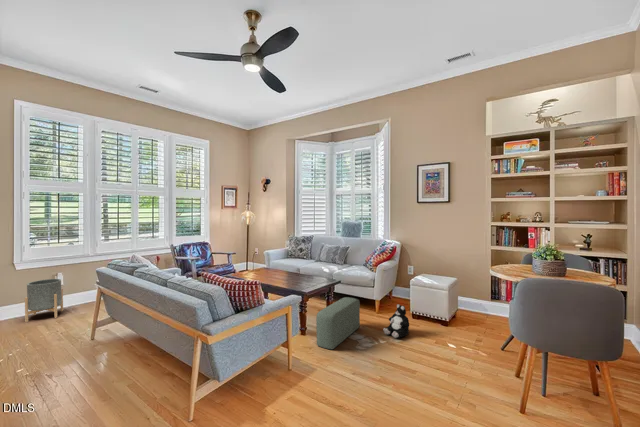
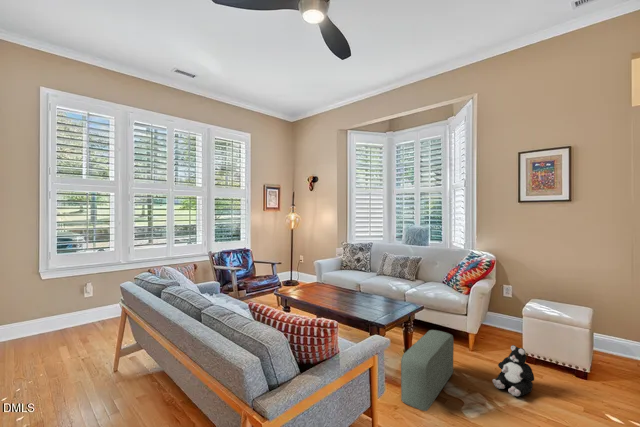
planter: present [25,279,63,322] -> none [49,290,92,341]

